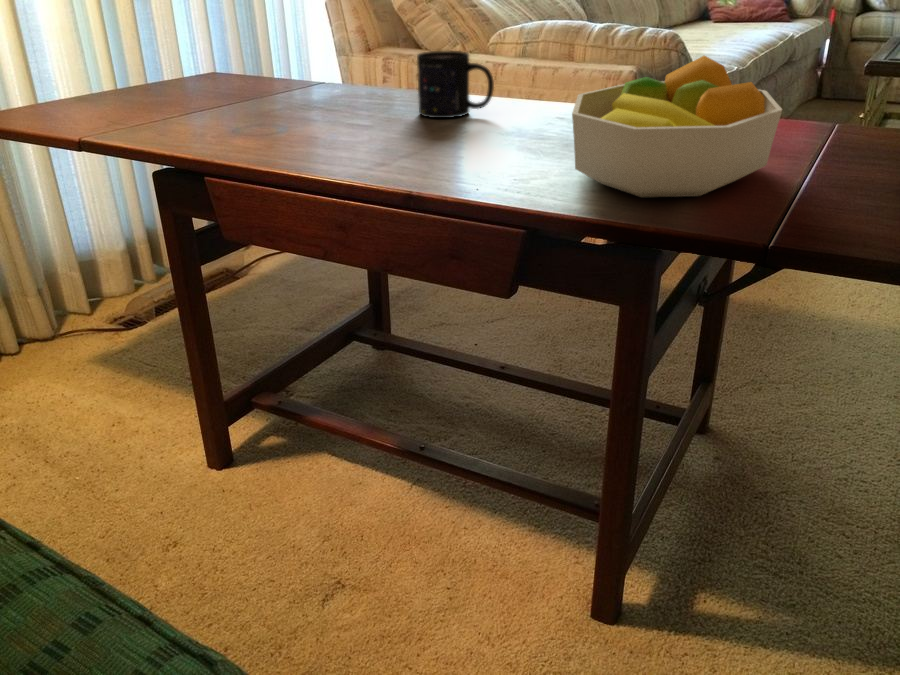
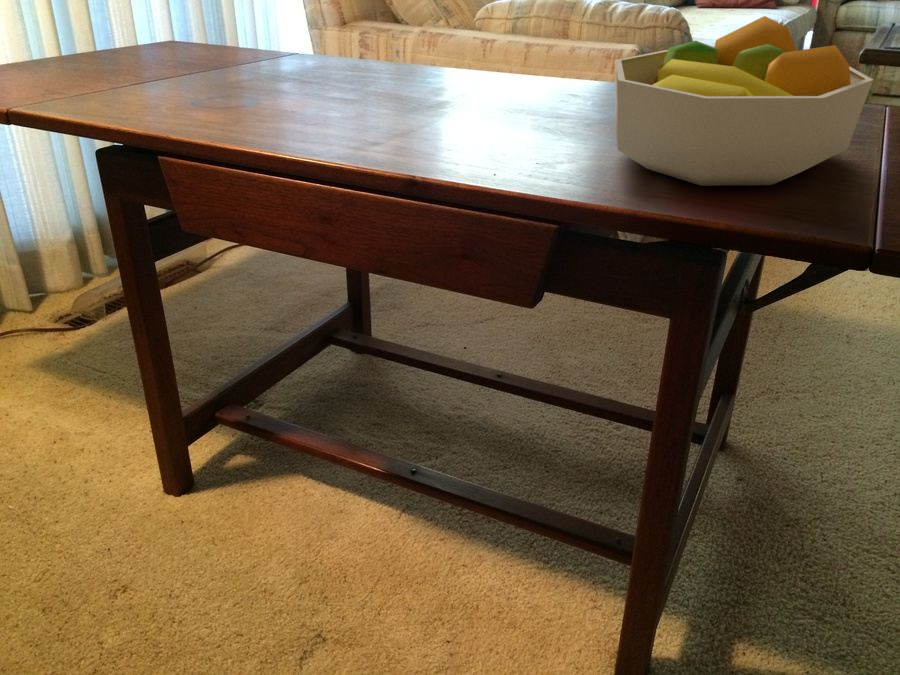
mug: present [417,51,494,118] -> none [410,14,499,92]

